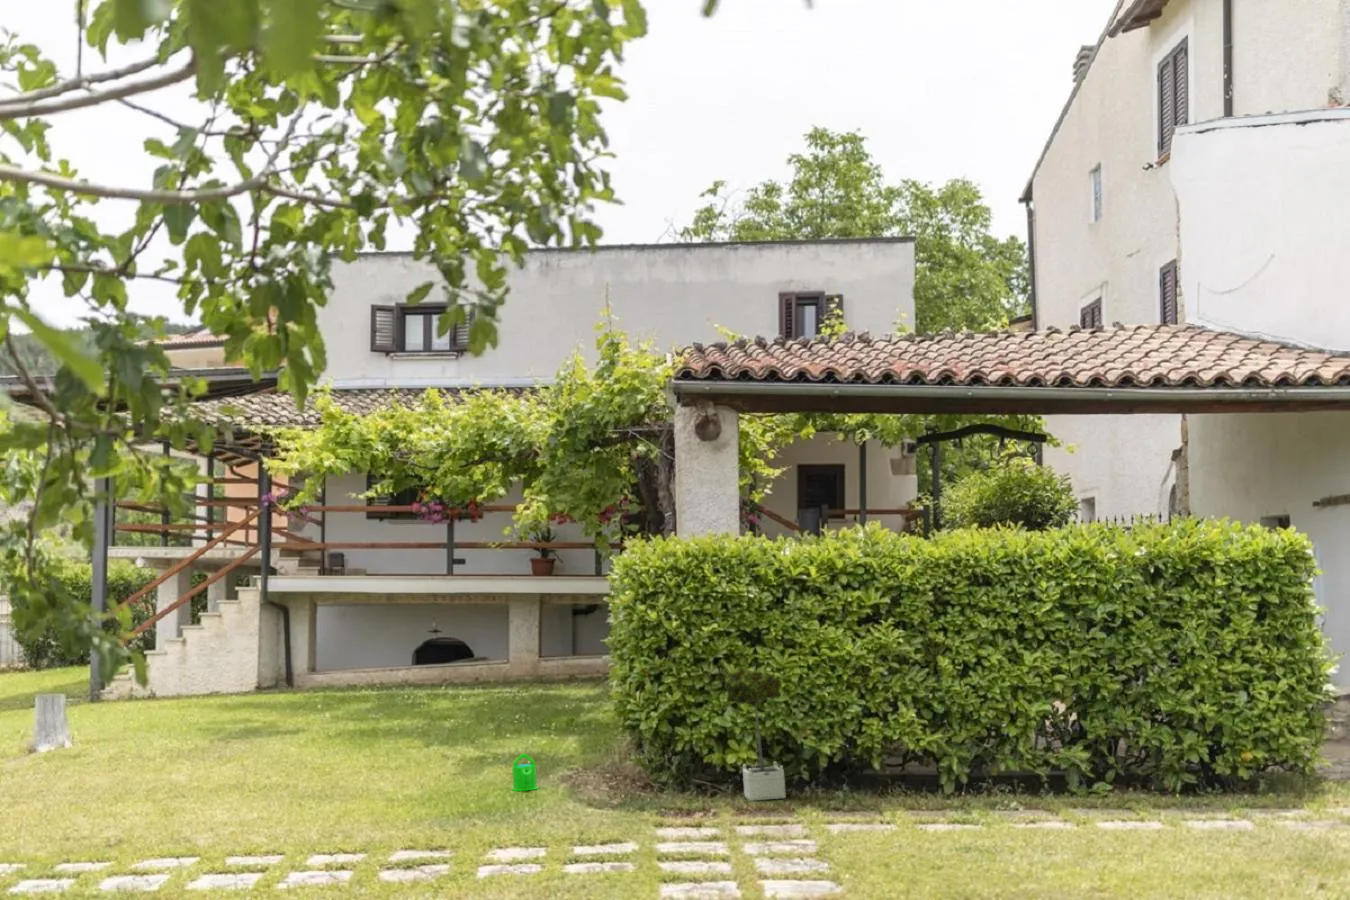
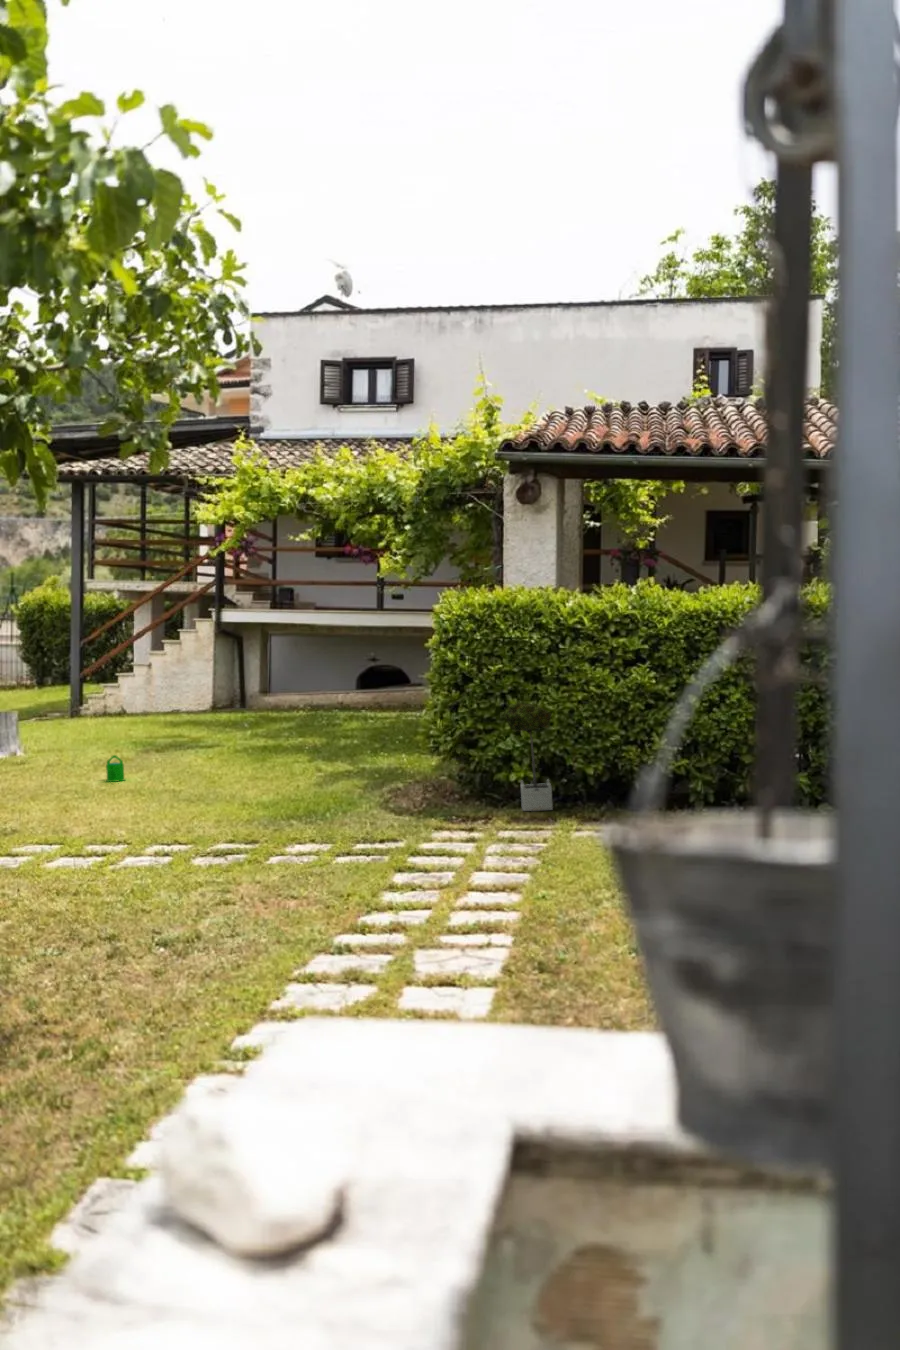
watering can: present [512,754,538,791] -> present [106,755,124,782]

